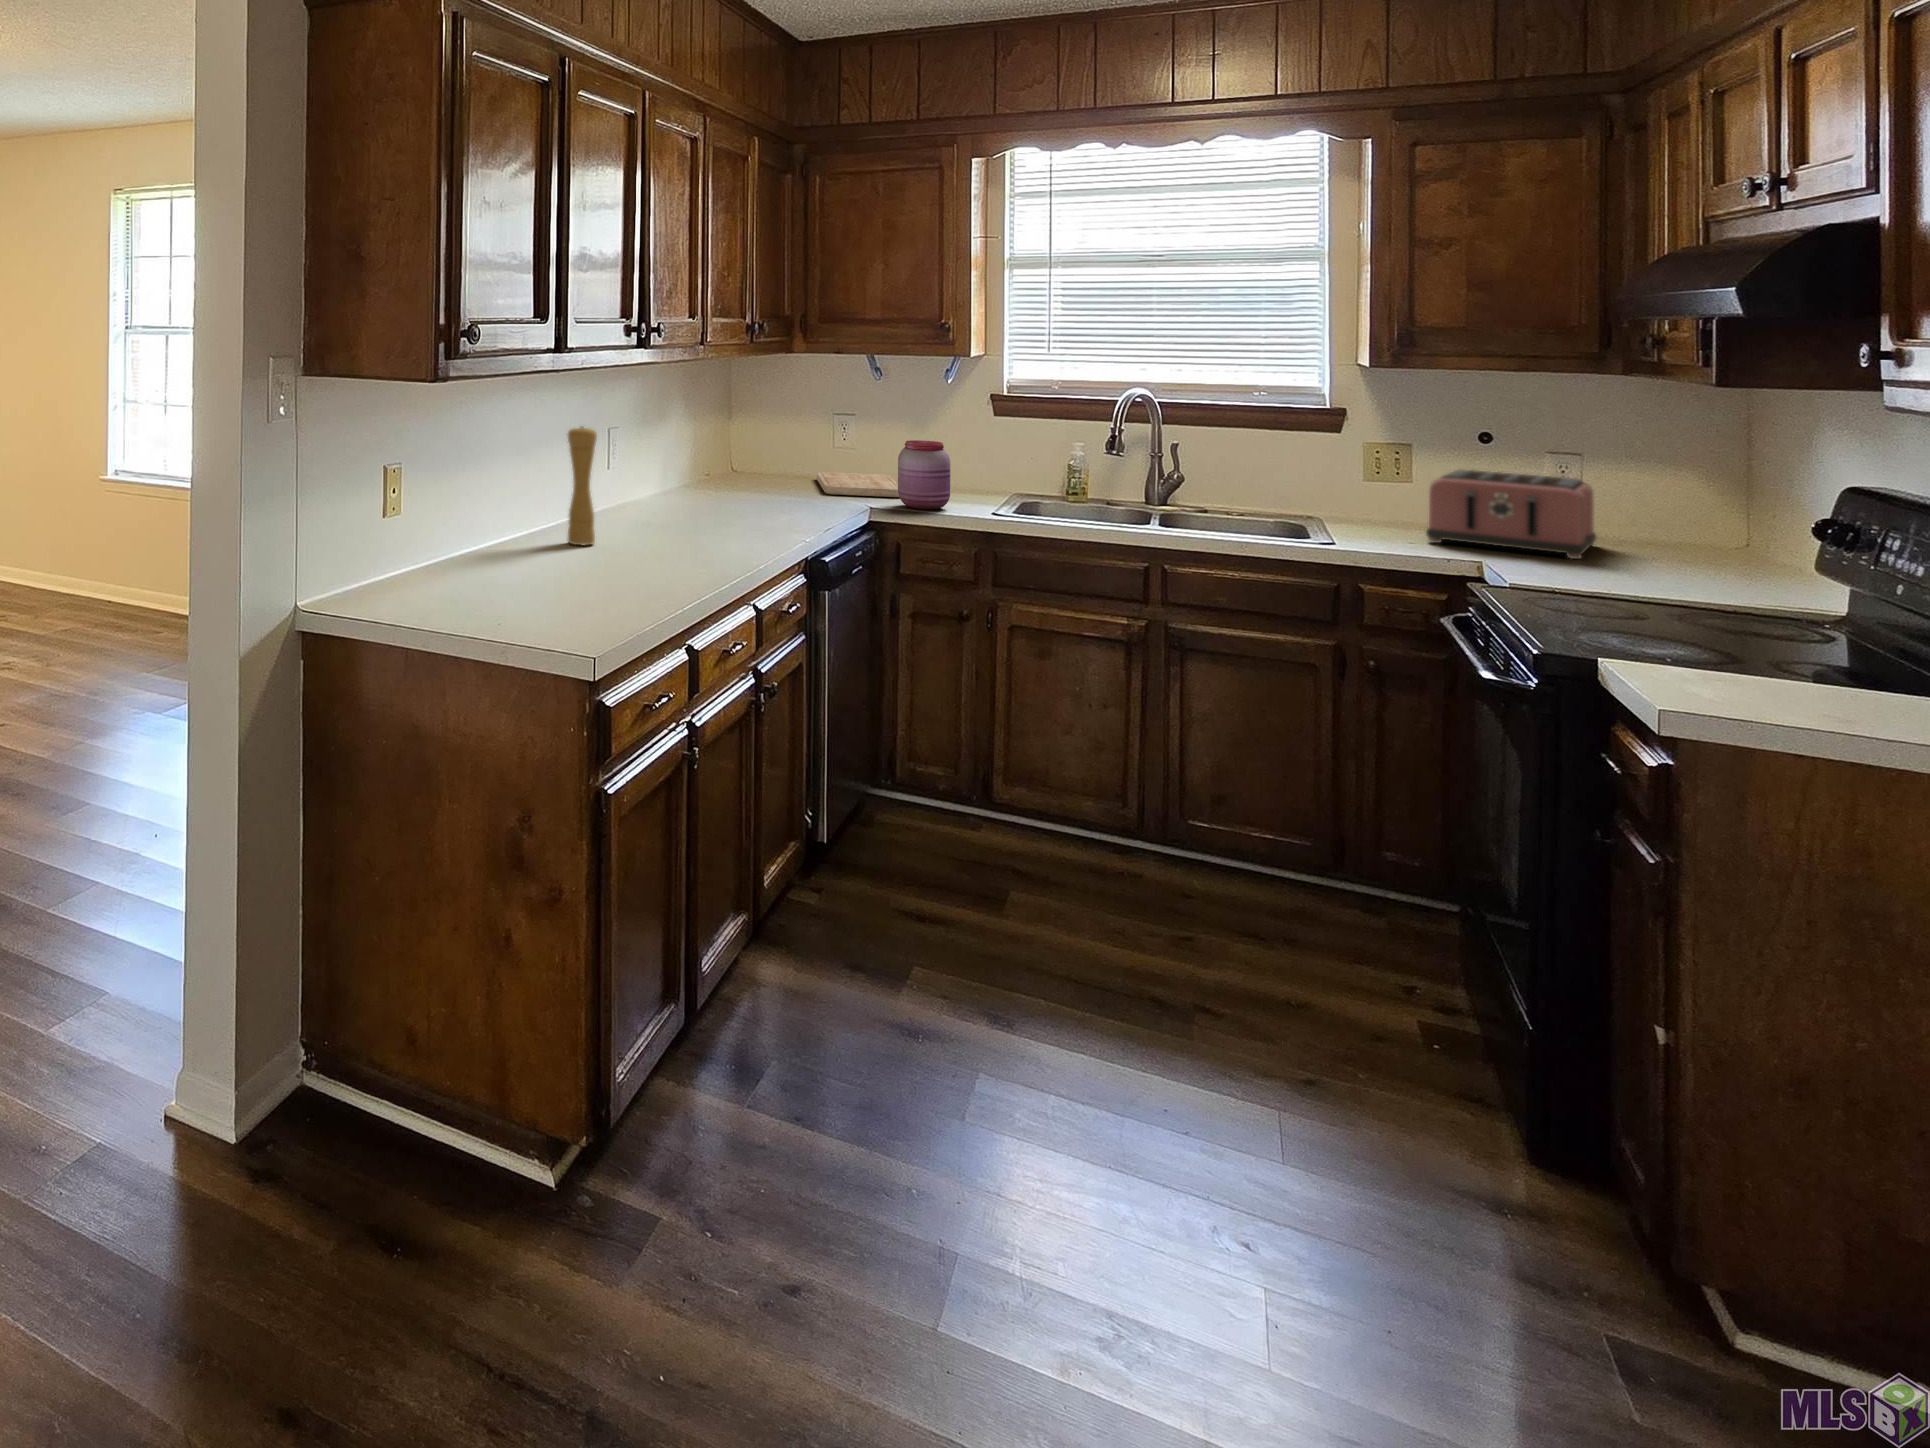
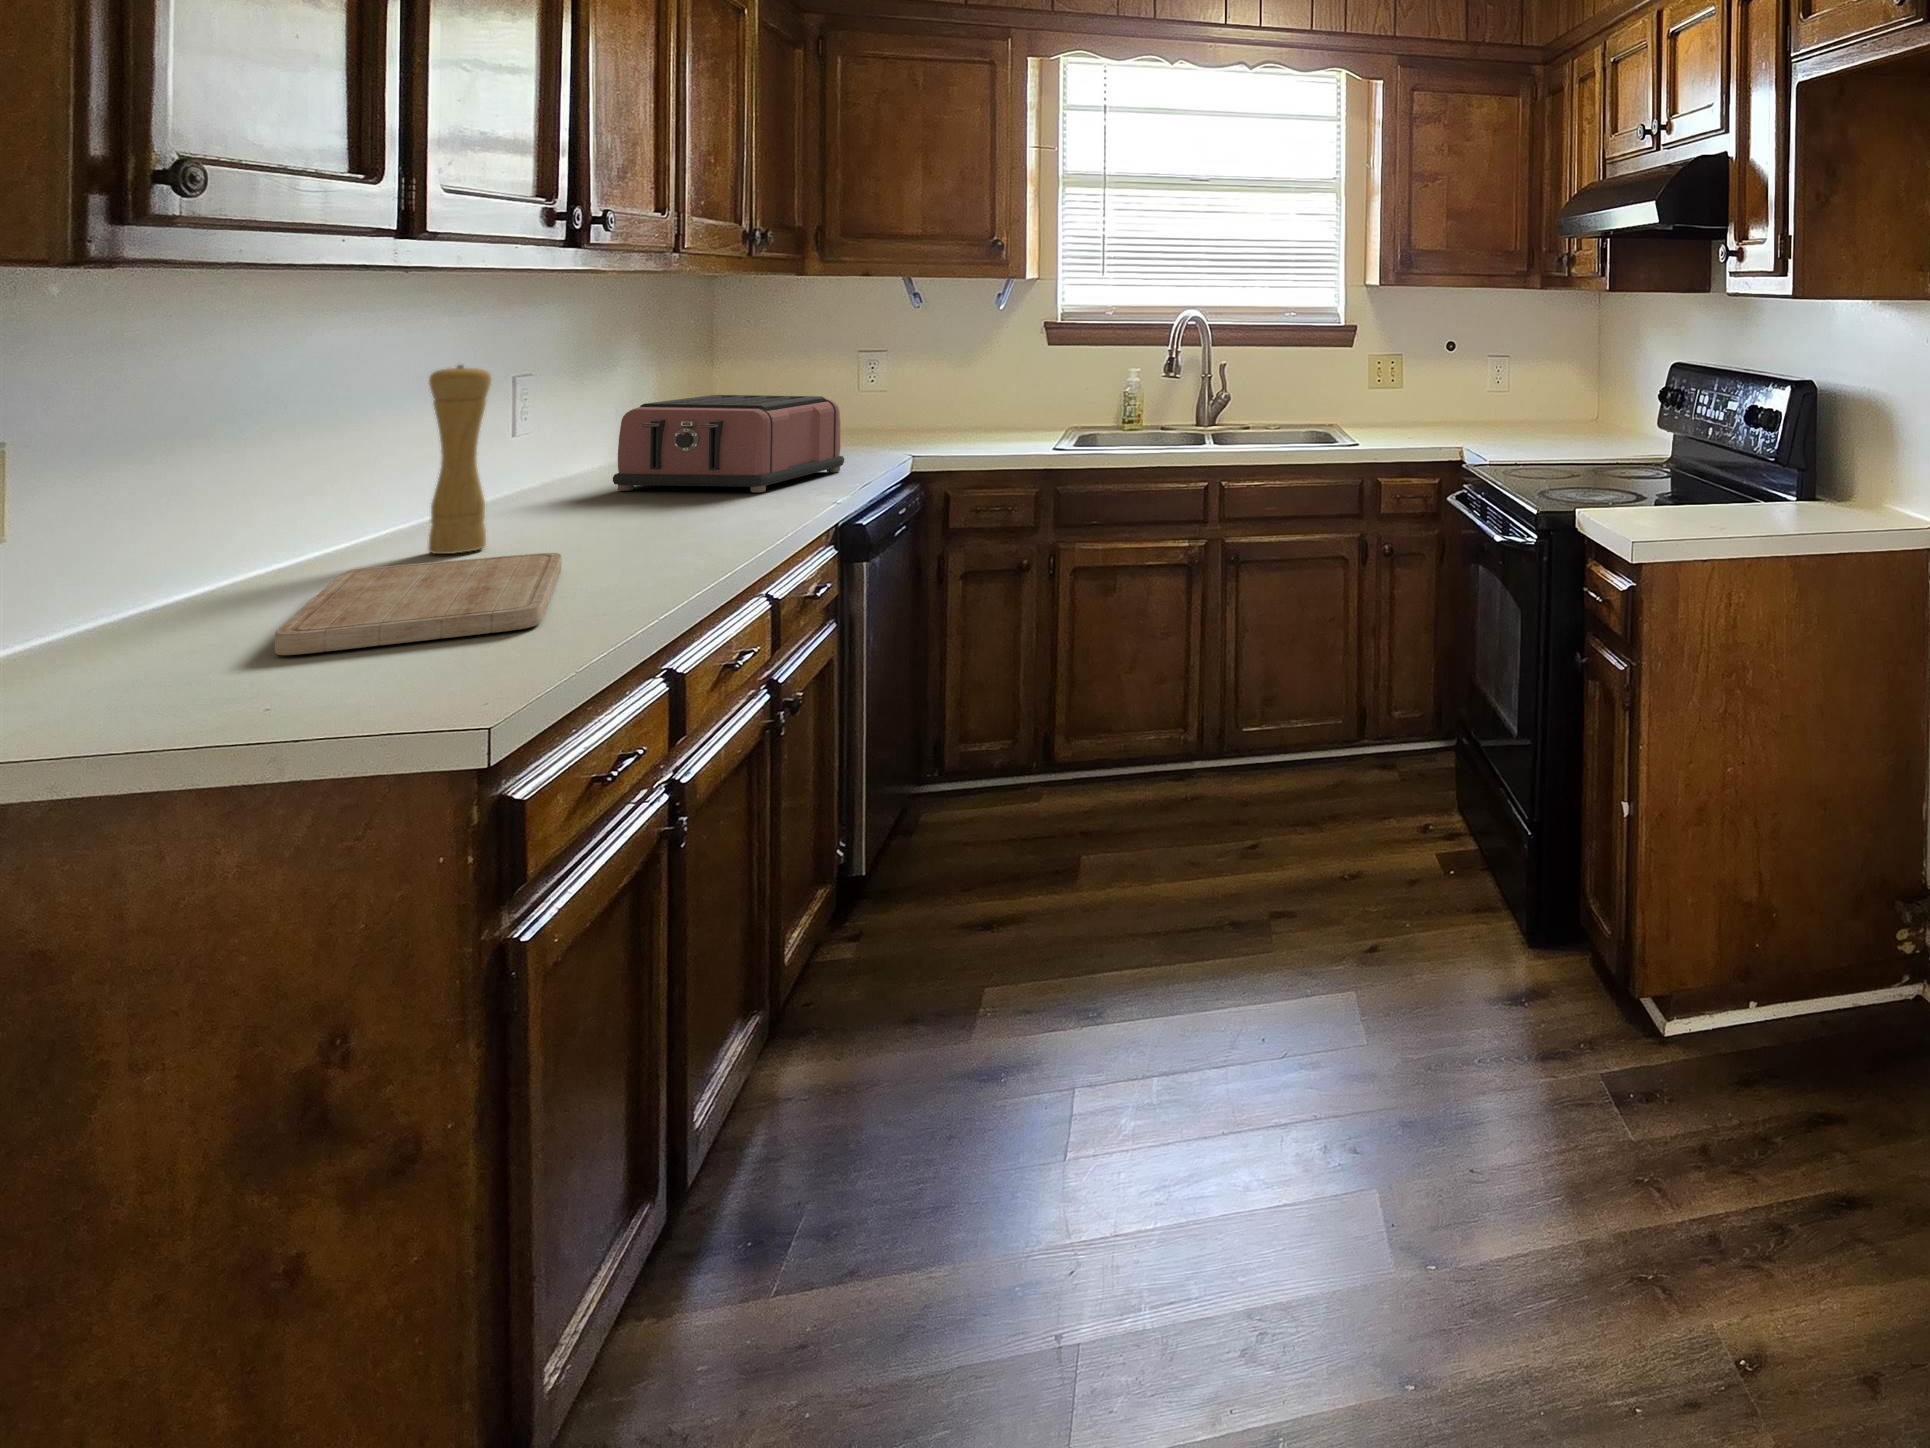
jar: present [898,440,950,509] -> none [949,372,1010,450]
toaster: present [1426,470,1596,559] -> present [613,395,844,493]
cutting board: present [817,472,899,497] -> present [275,553,562,655]

